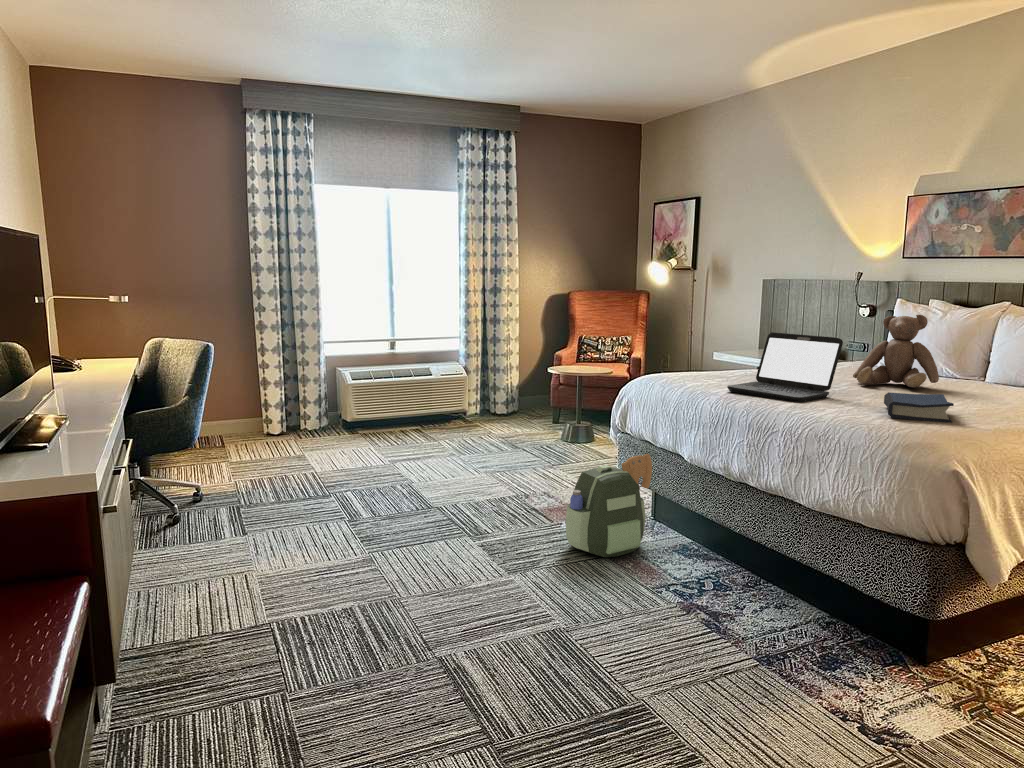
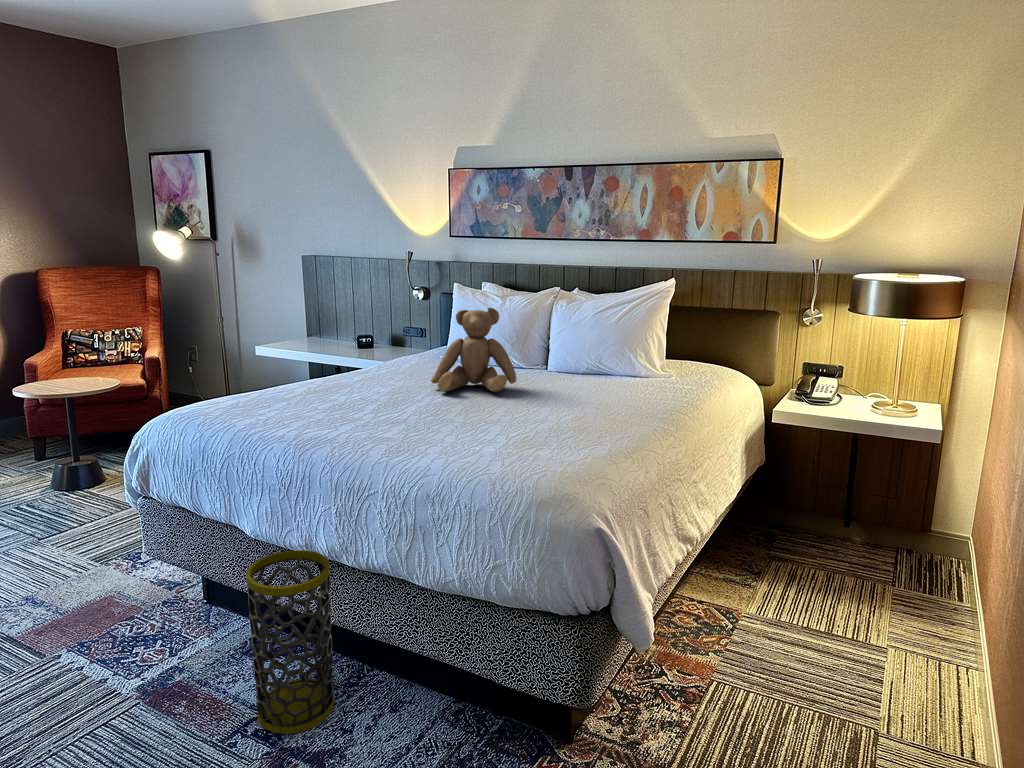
laptop: present [727,332,843,402] -> none [294,342,428,440]
hardback book: present [884,392,954,423] -> none [486,411,566,455]
backpack: present [566,454,652,557] -> none [61,528,198,710]
trash can: none [677,471,739,598] -> present [246,550,334,734]

